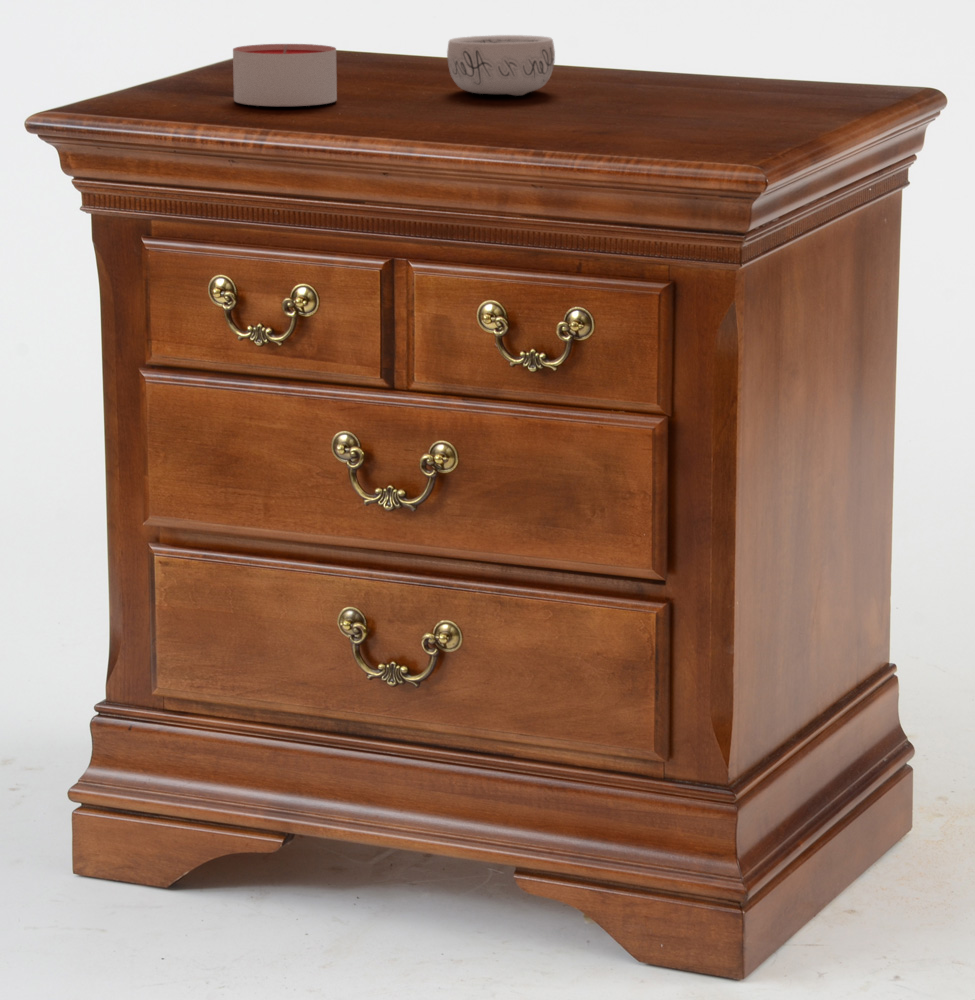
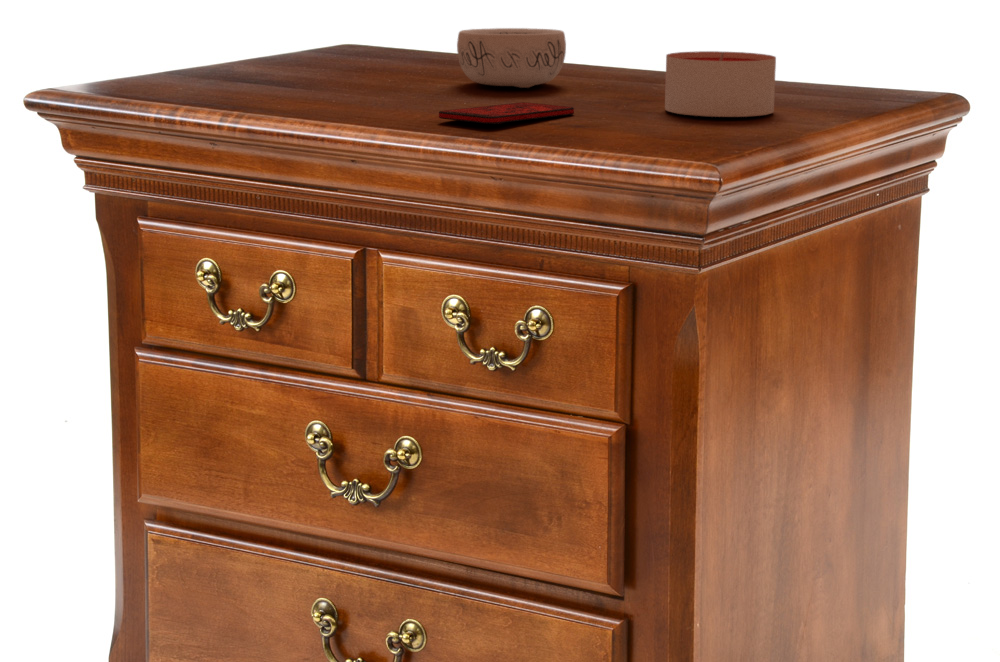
candle: present [233,44,337,106] -> present [665,51,776,117]
smartphone: none [467,111,588,134] -> present [439,102,574,124]

